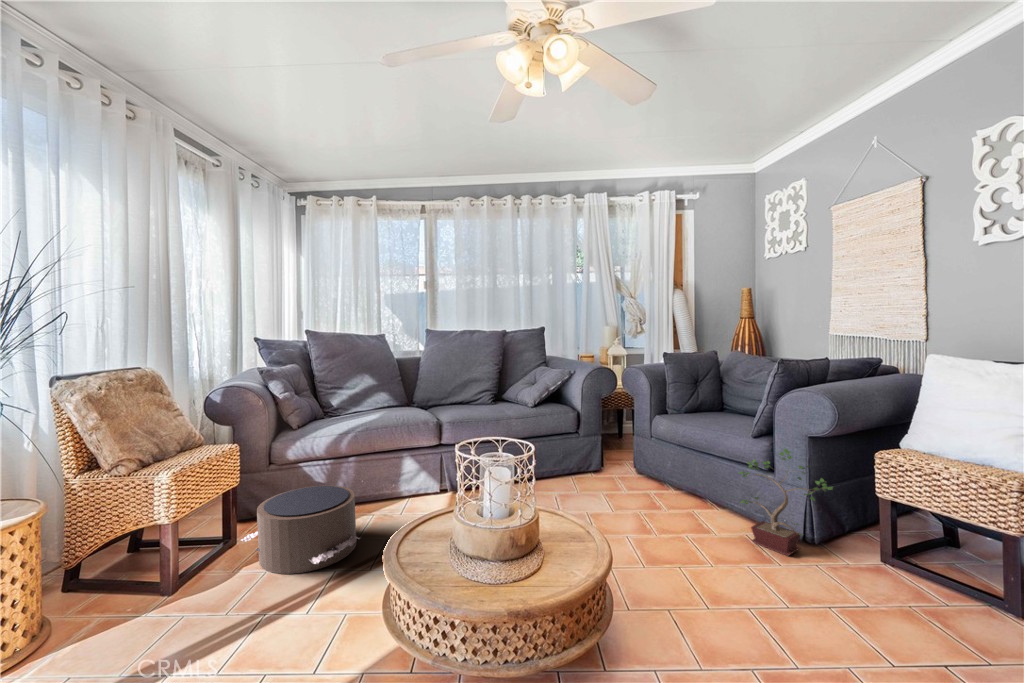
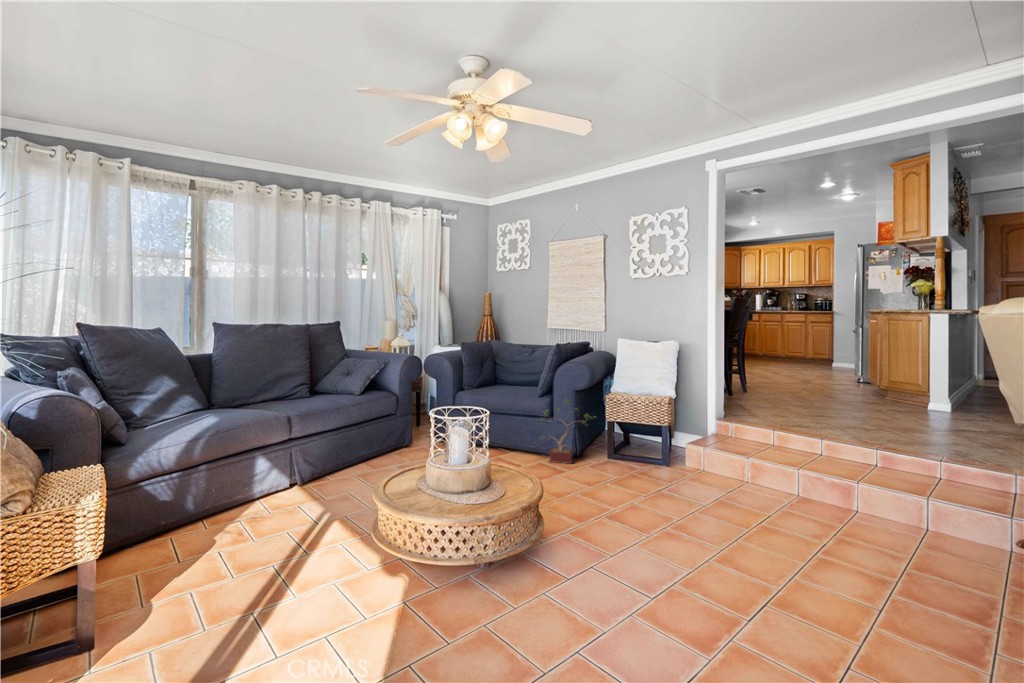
pouf: present [241,485,361,574] -> none [124,491,281,591]

